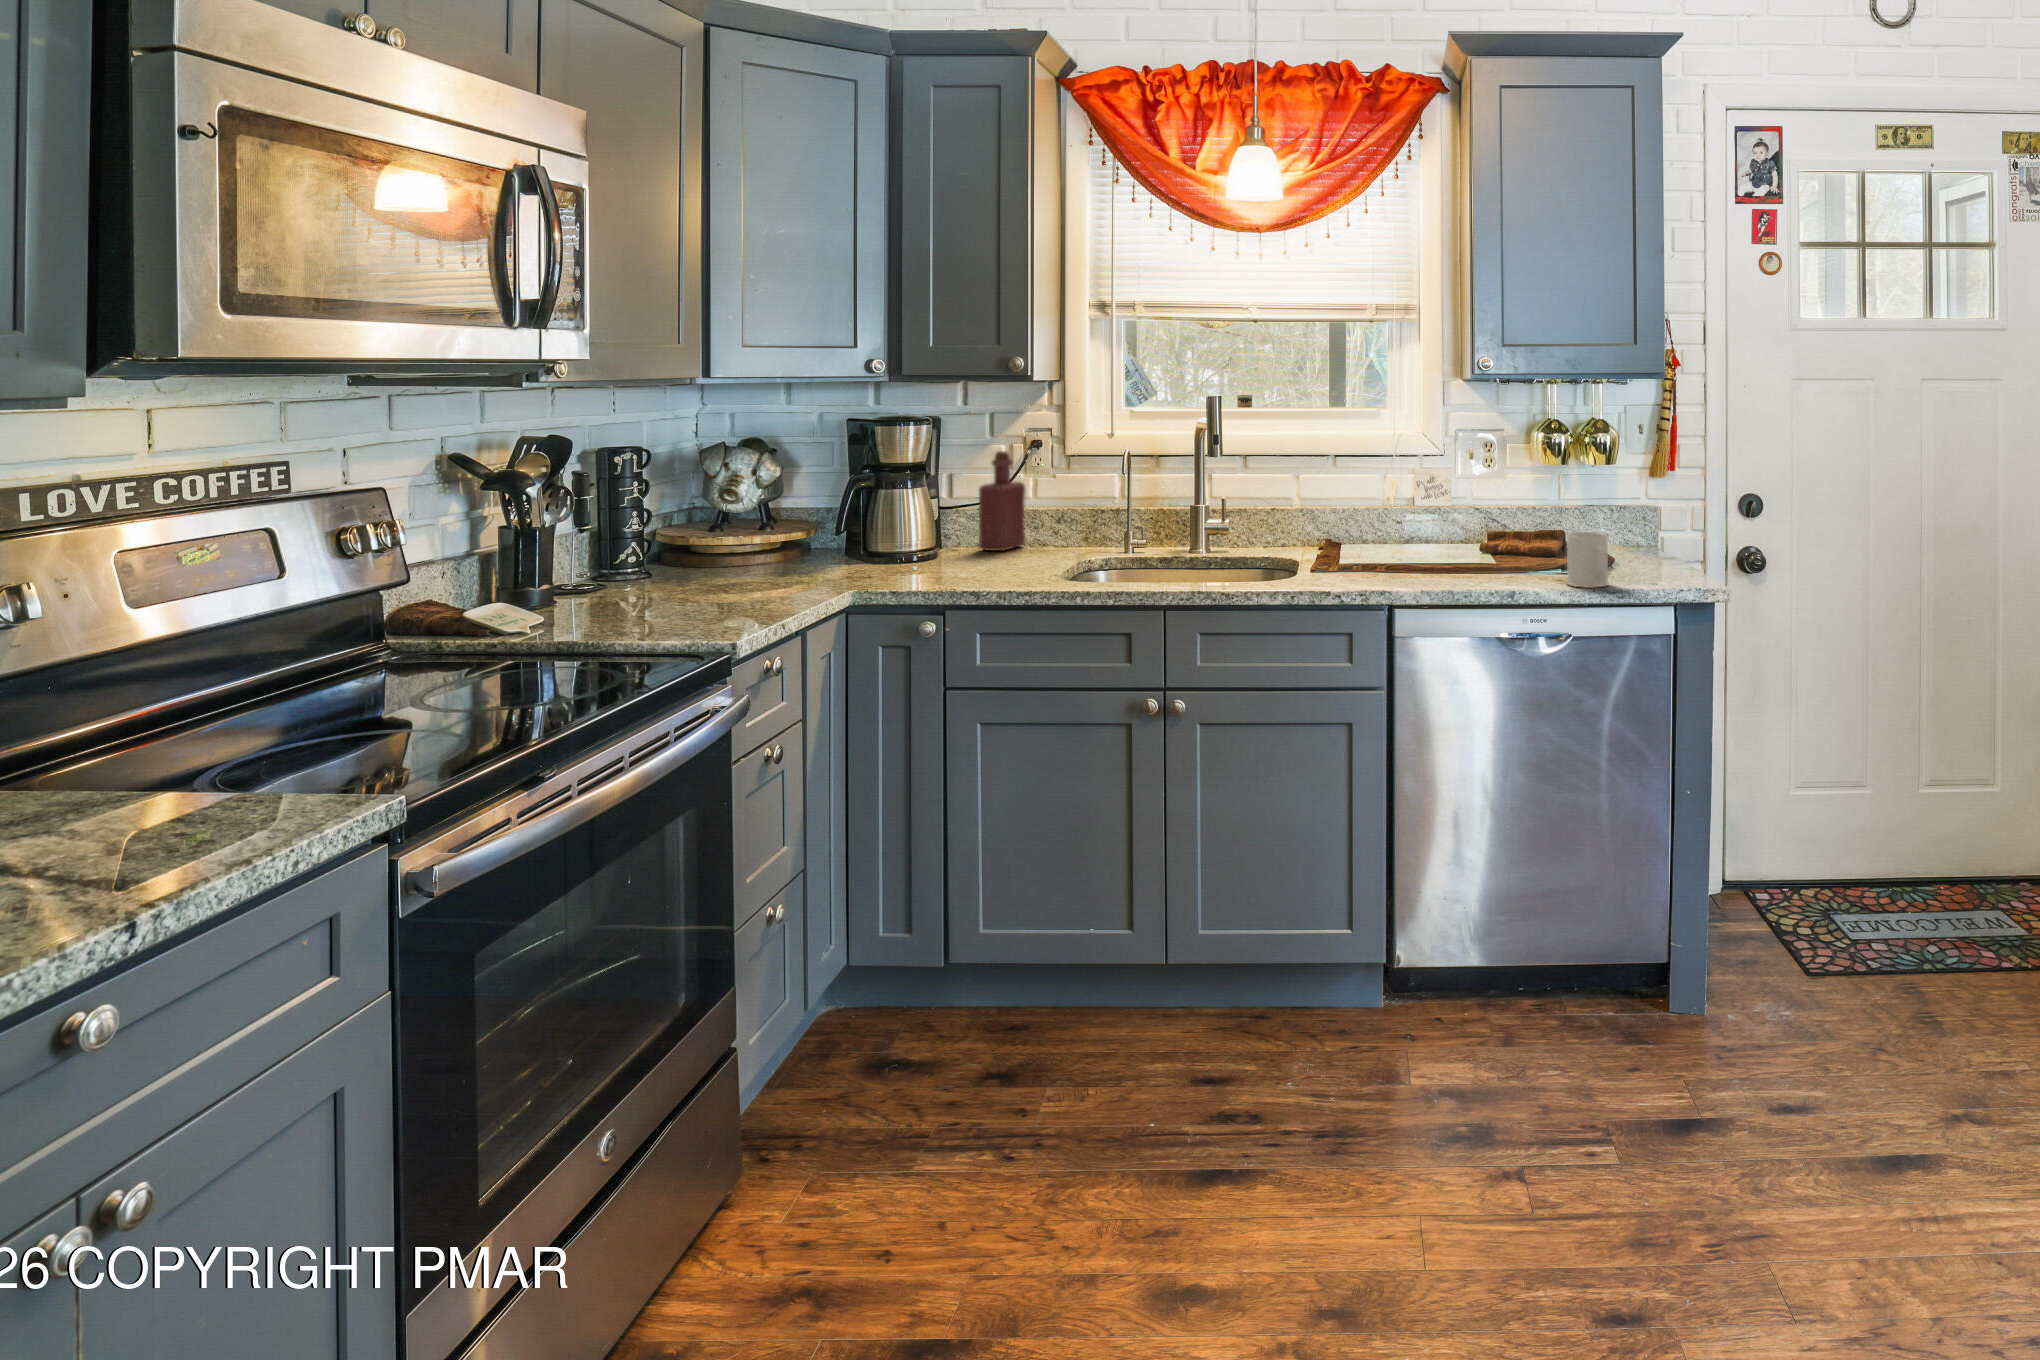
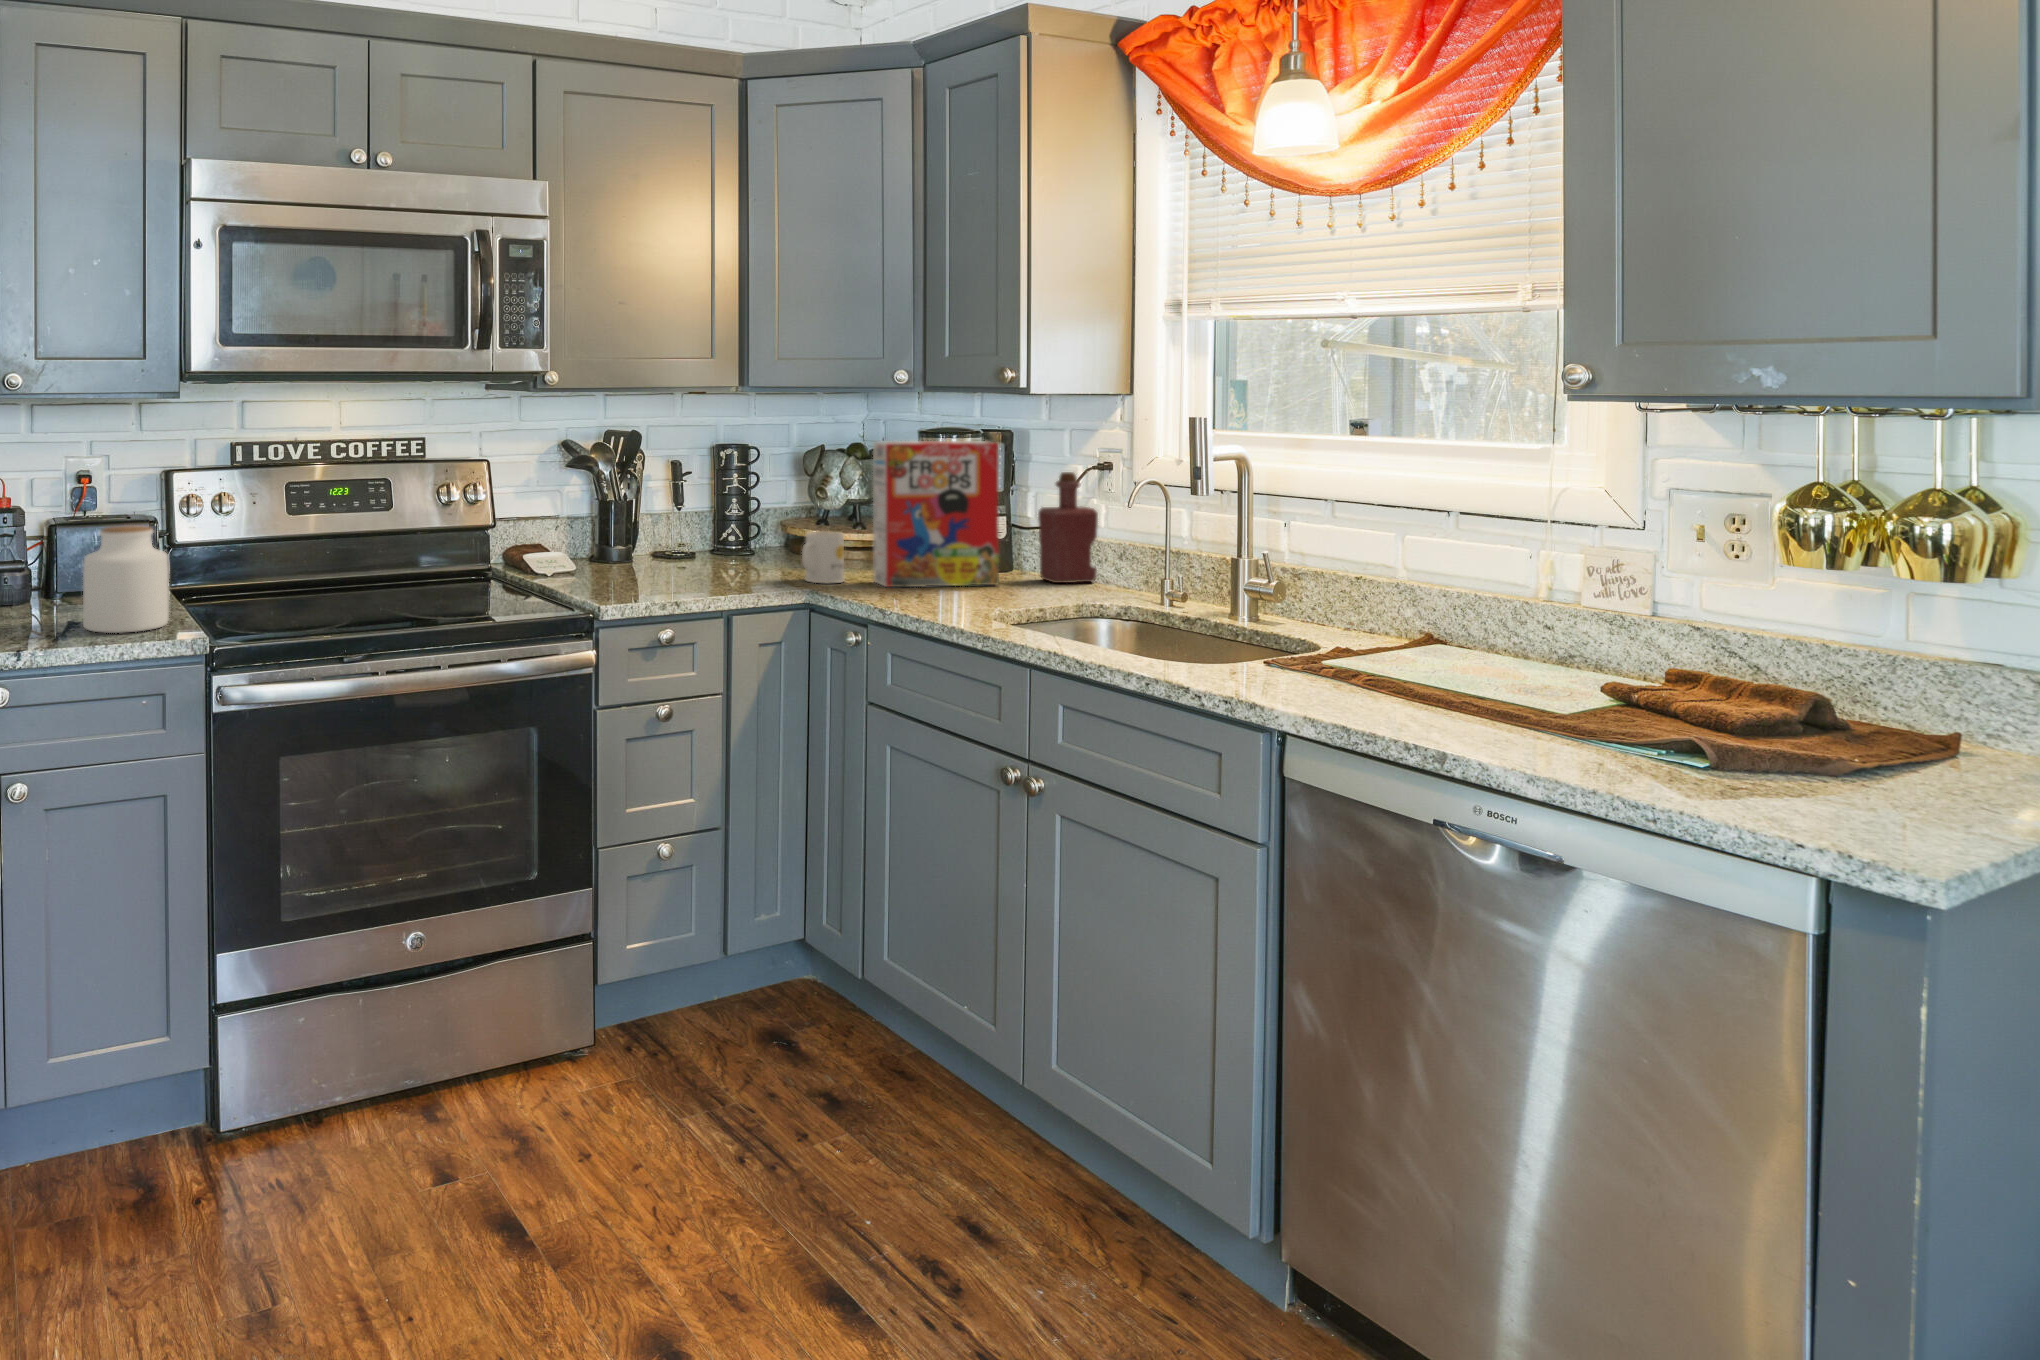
cereal box: none [873,427,975,576] -> present [873,441,999,587]
mug: present [1567,532,1608,588] -> present [802,531,844,583]
jar: none [40,640,246,856] -> present [83,525,169,633]

